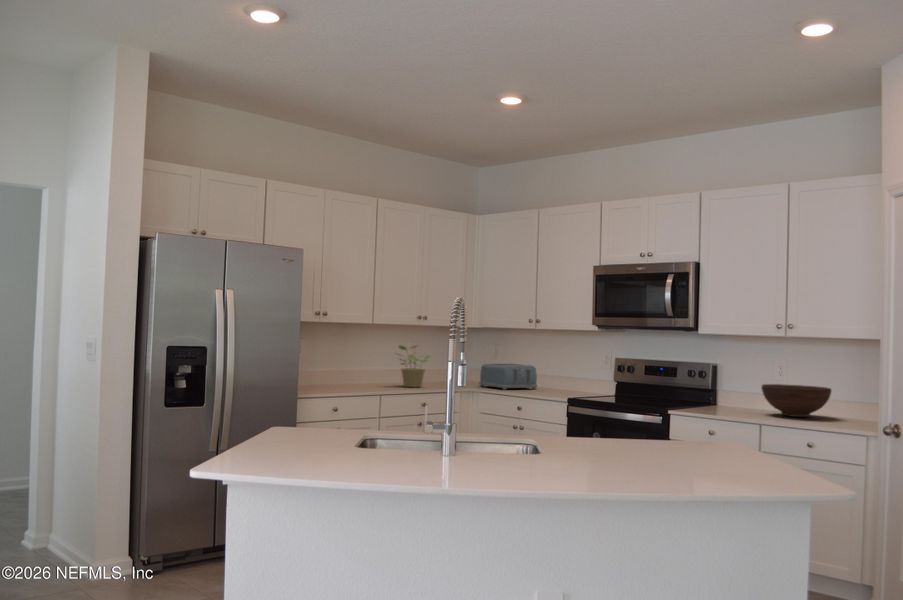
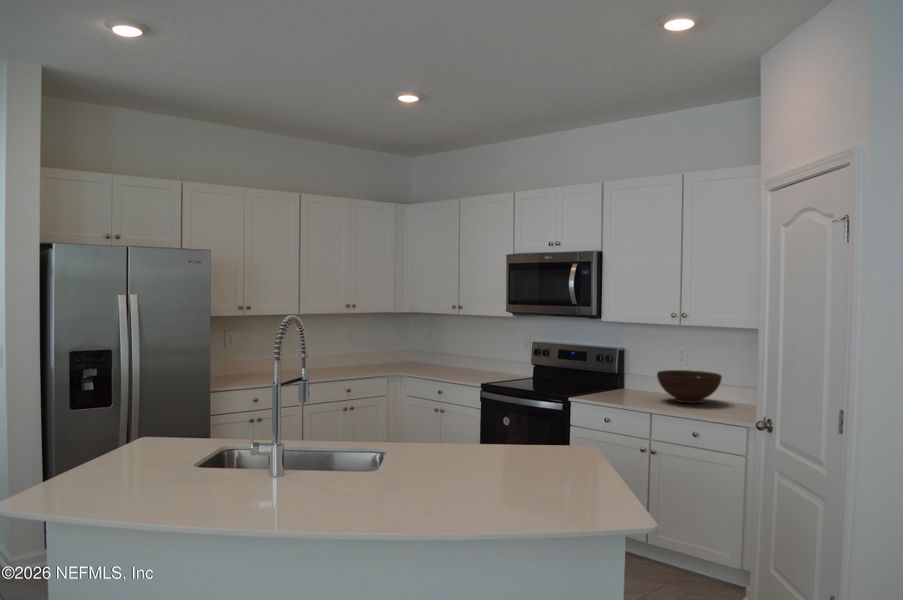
potted plant: present [399,346,429,387] -> none [324,333,360,372]
toaster: present [479,364,537,390] -> none [410,346,464,373]

